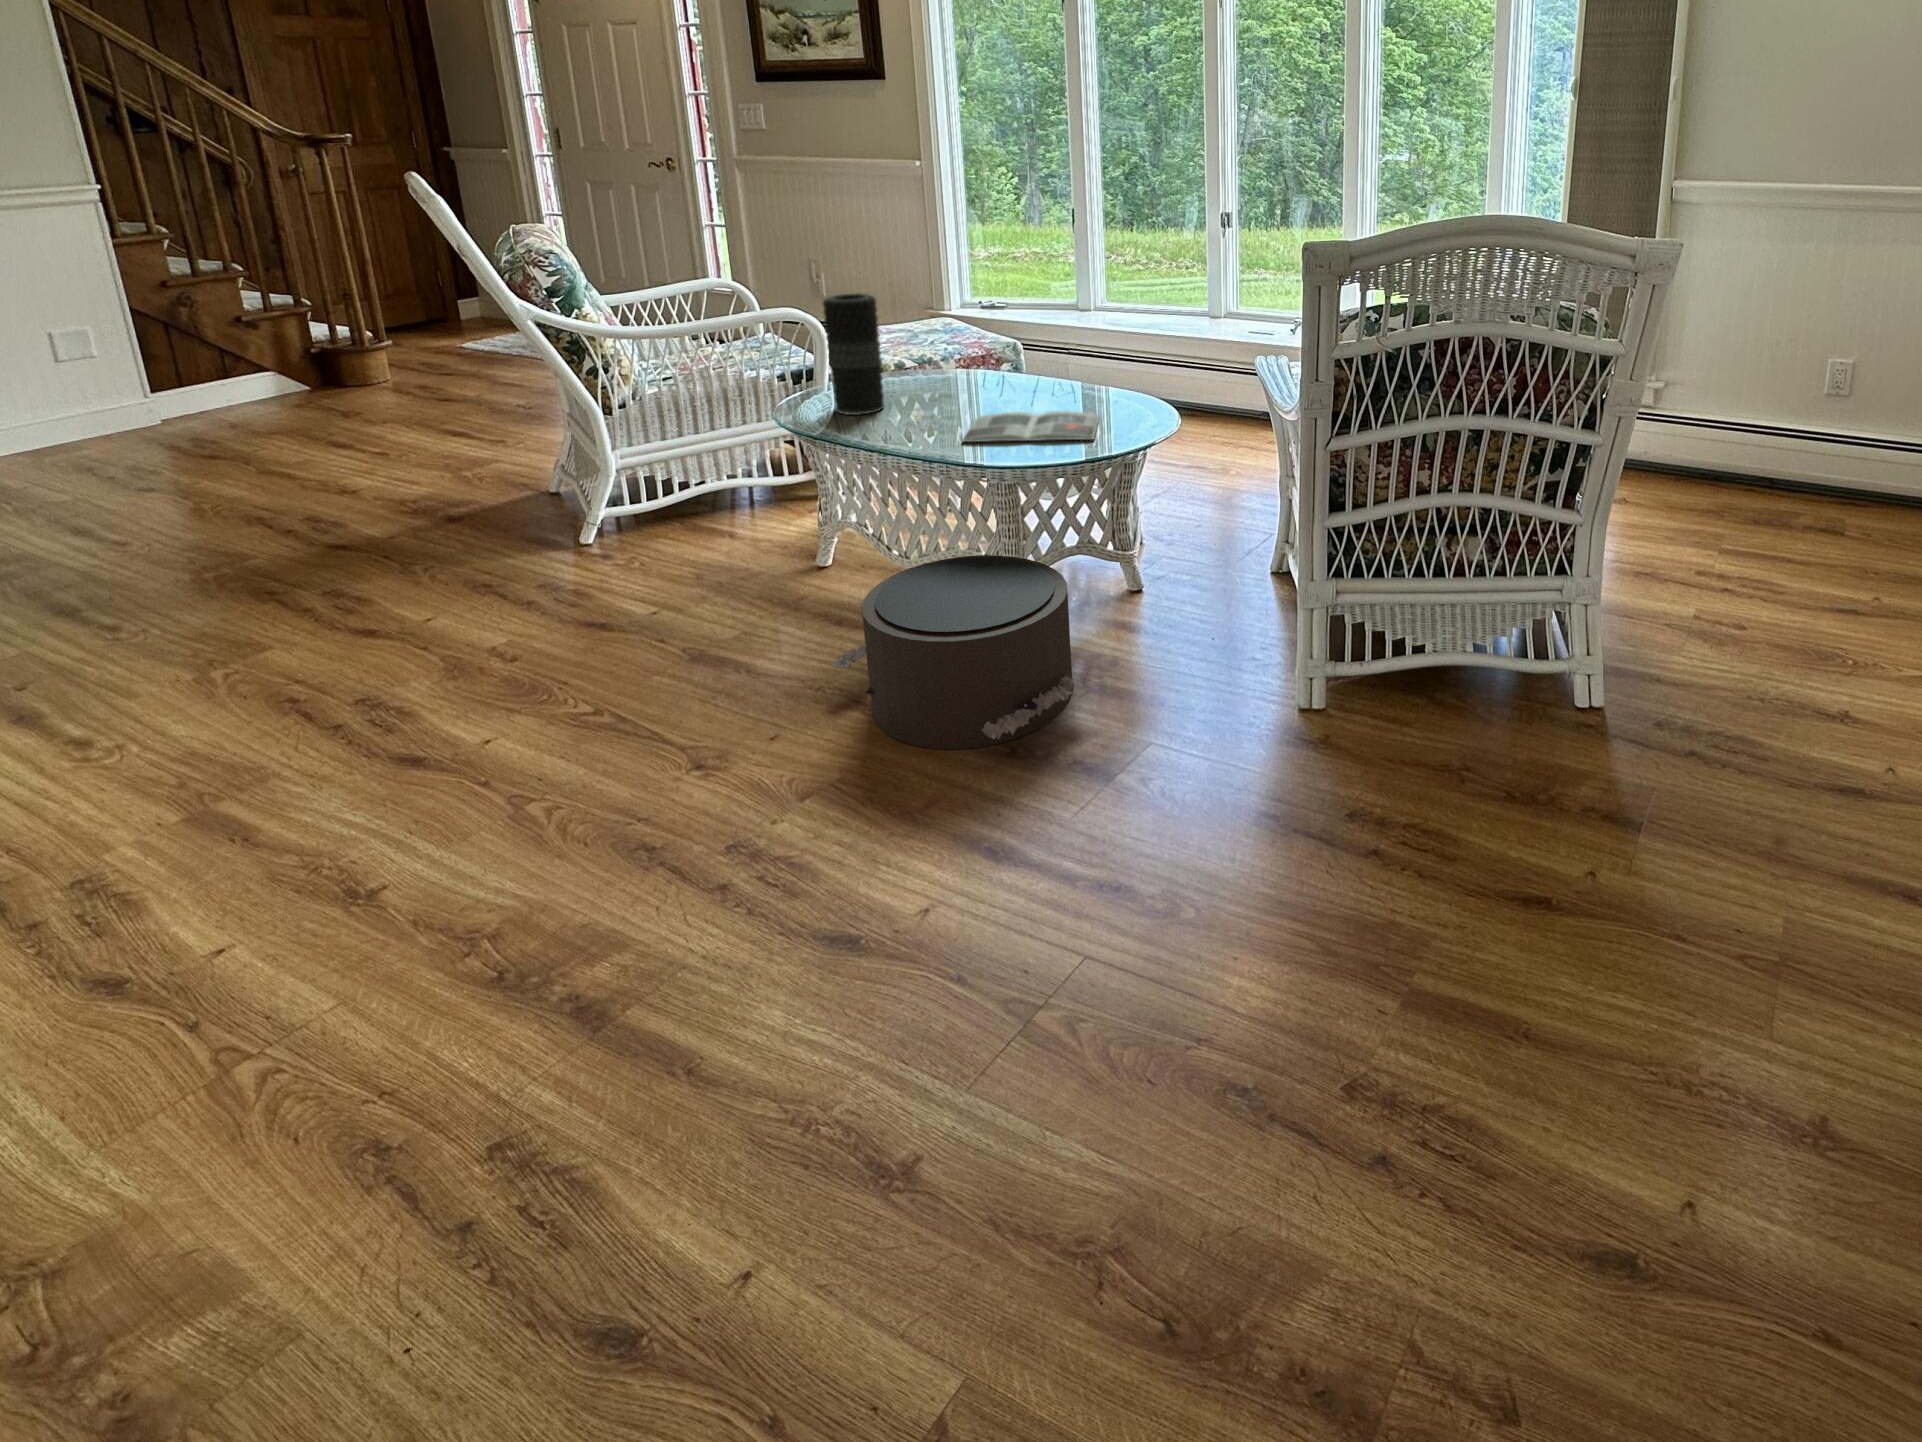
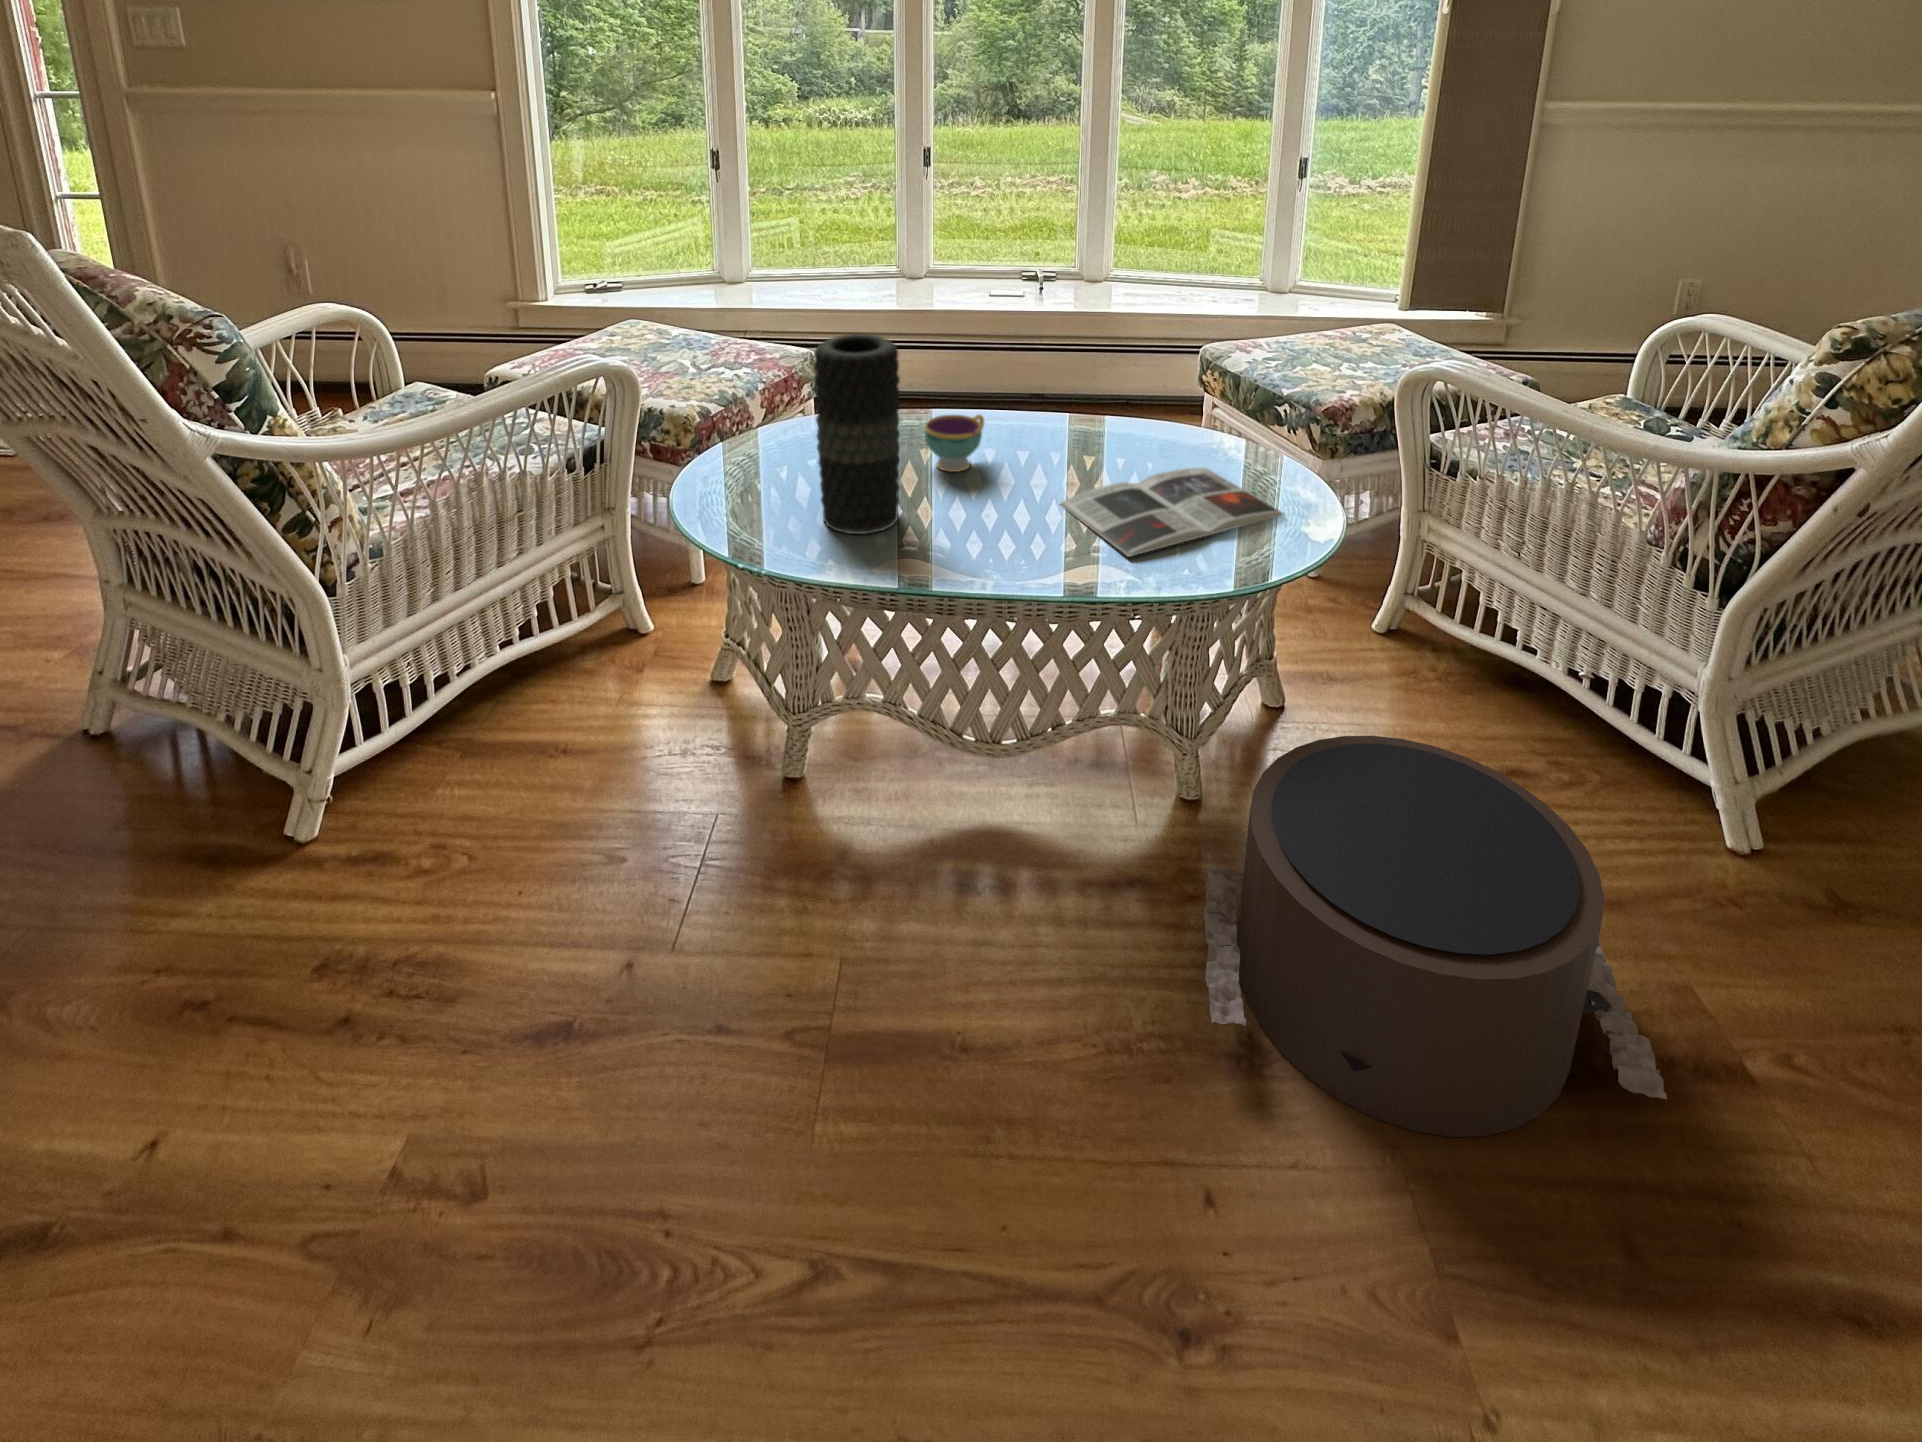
teacup: none [933,363,981,398] -> present [925,414,984,472]

